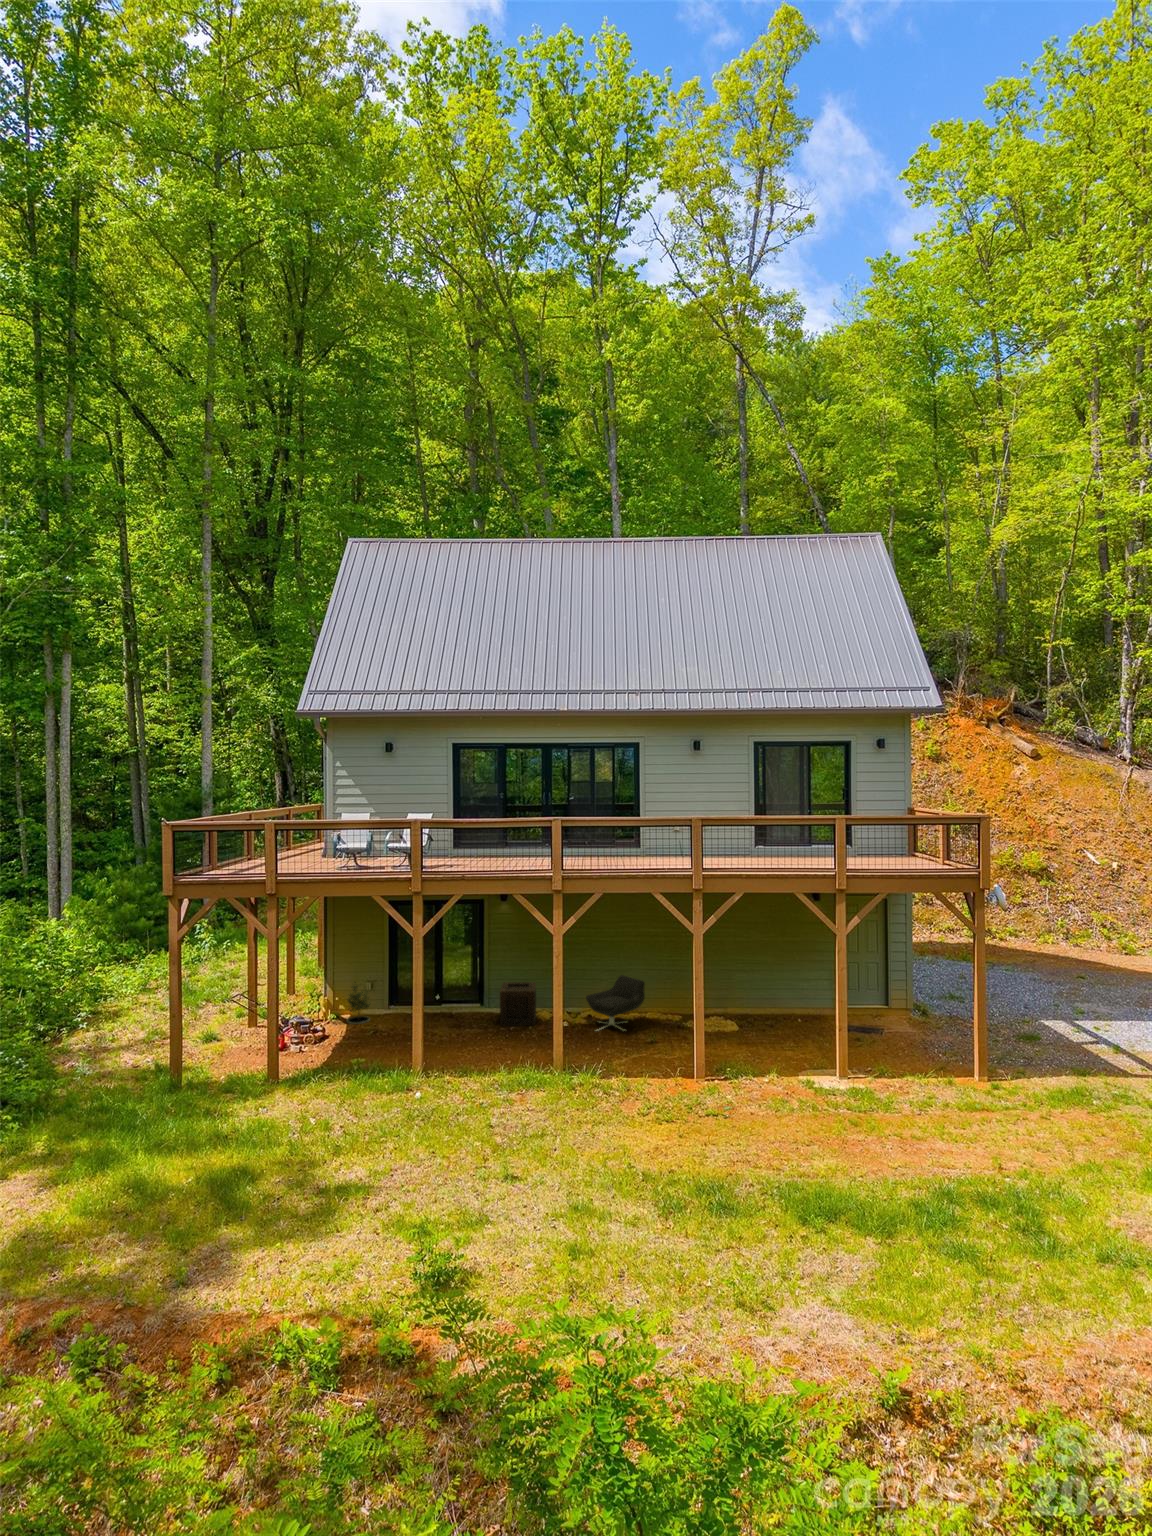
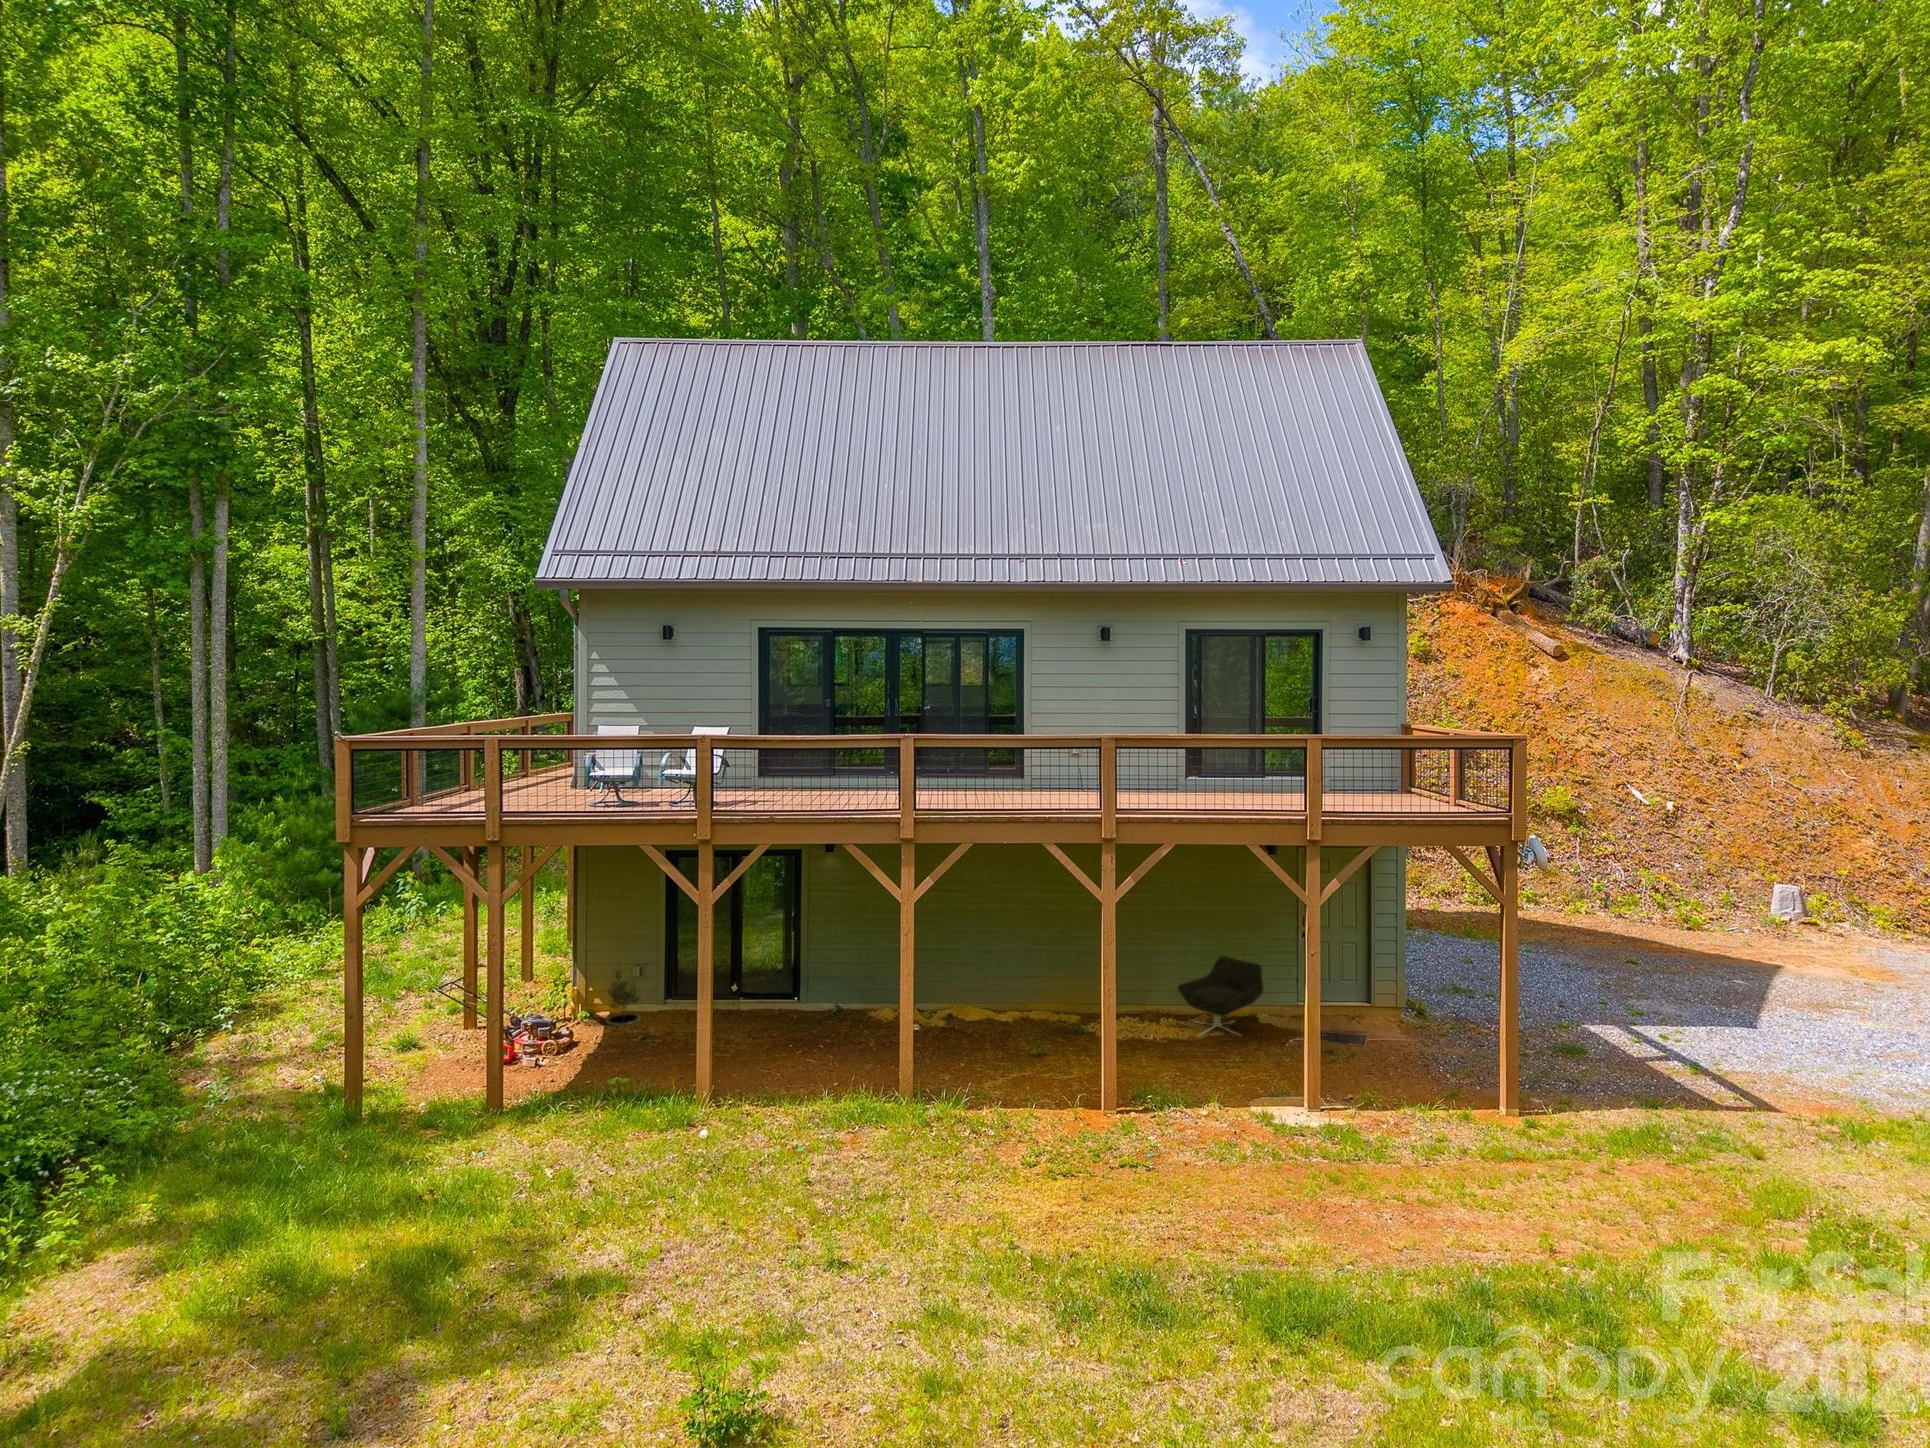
lounge chair: present [586,975,645,1030] -> present [1177,956,1264,1035]
wooden crate: present [500,982,536,1026] -> none [824,966,877,1028]

